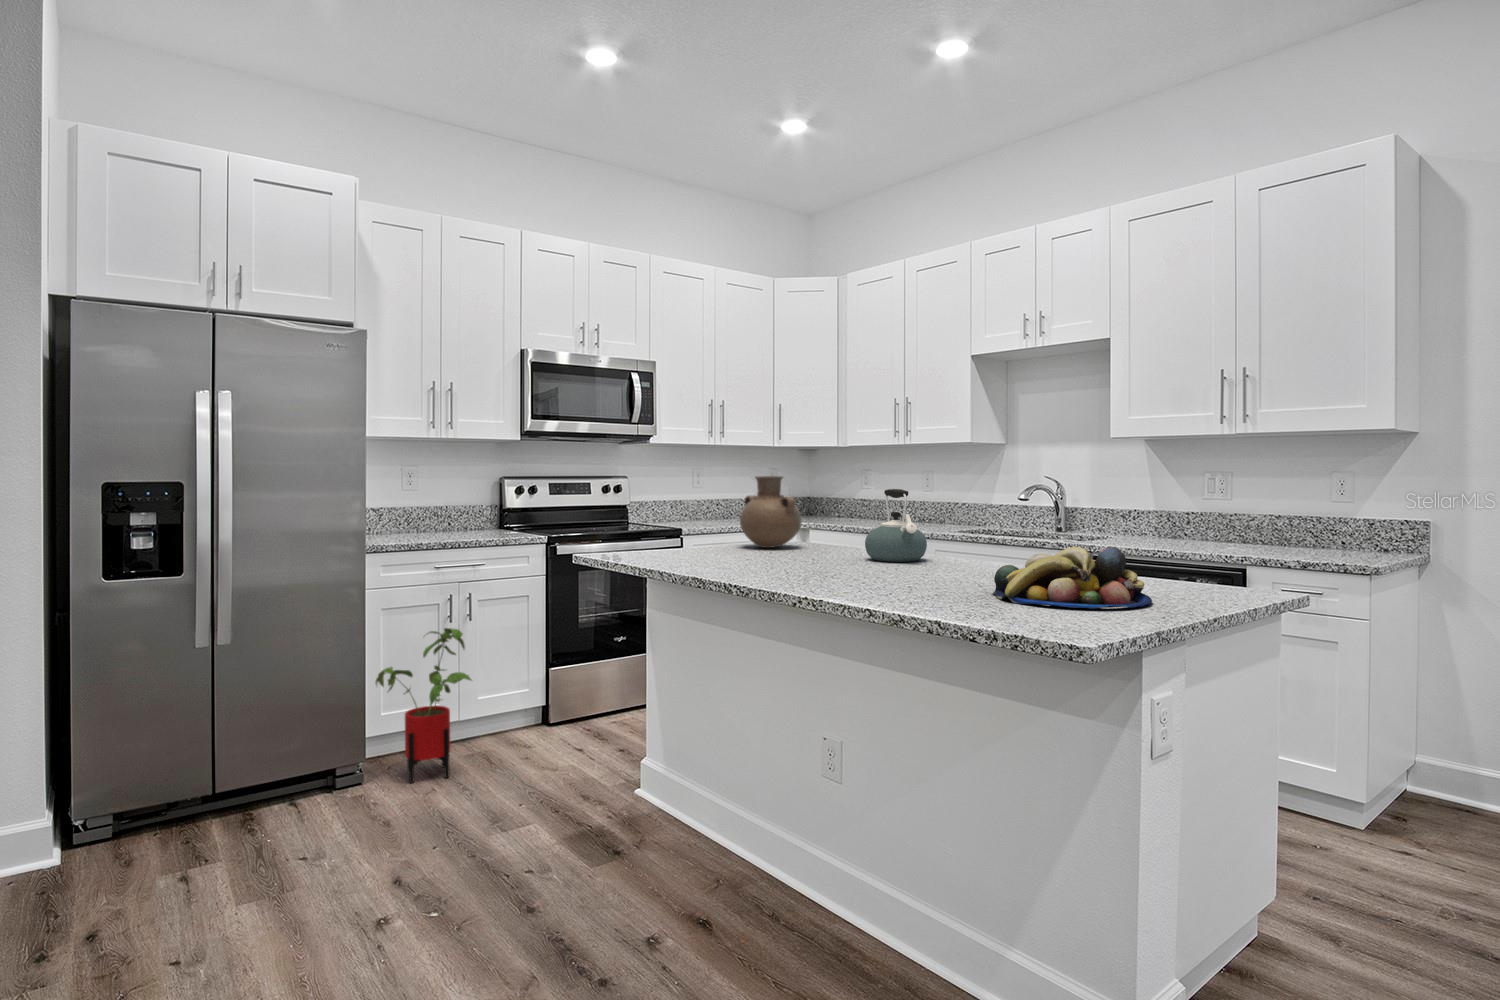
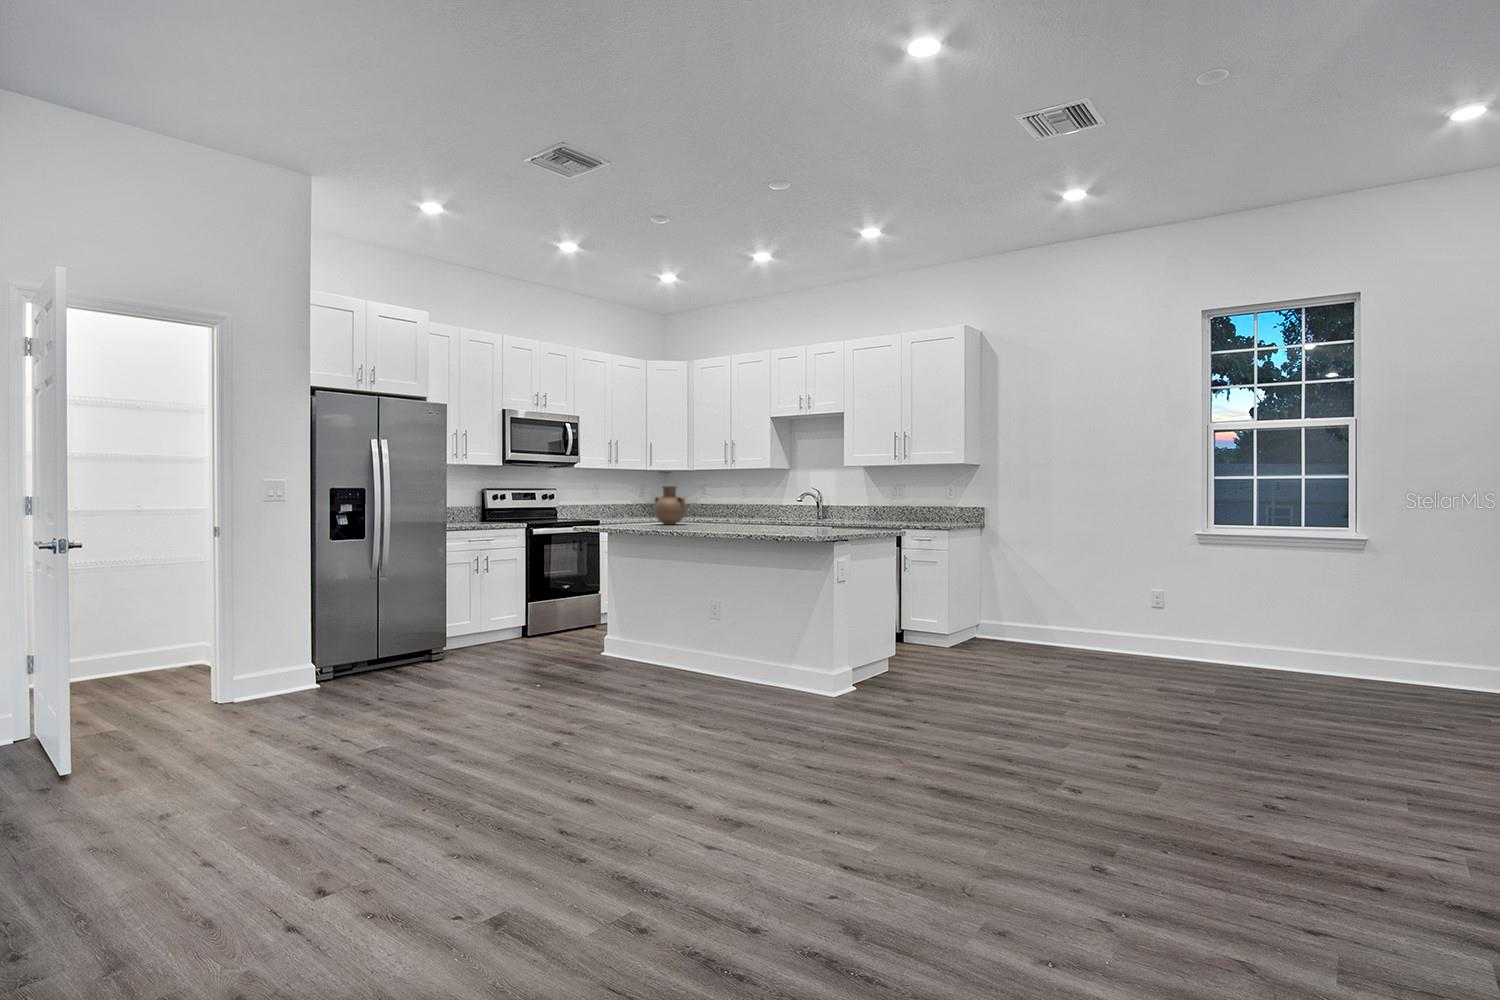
kettle: present [865,489,927,562] -> none [725,492,756,527]
fruit bowl: present [992,547,1152,608] -> none [788,511,849,533]
house plant: present [376,628,471,783] -> none [449,573,509,659]

